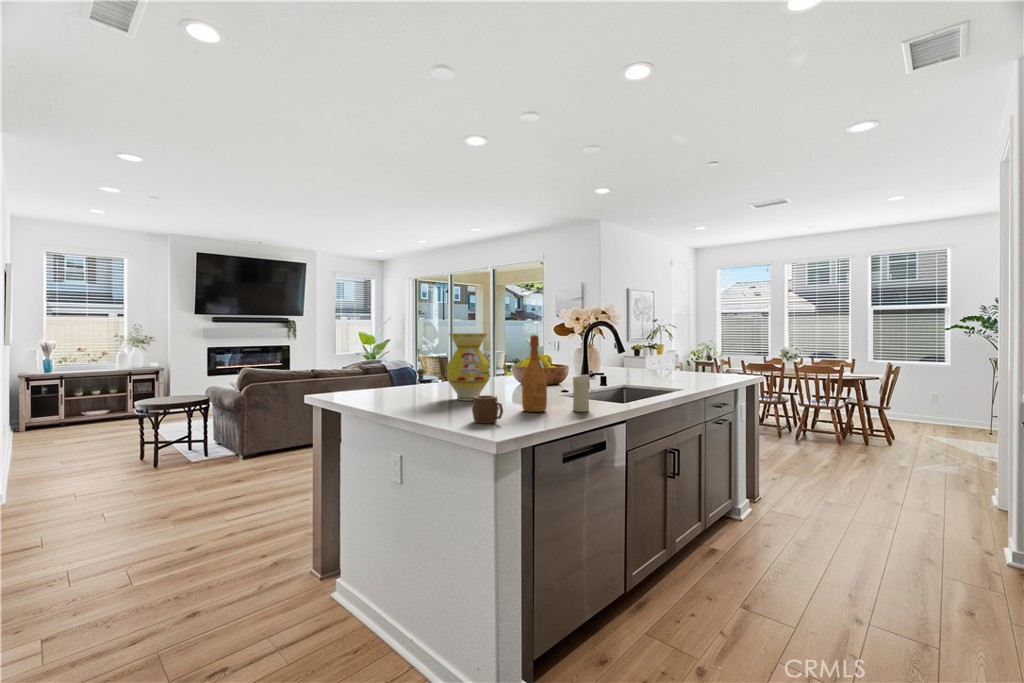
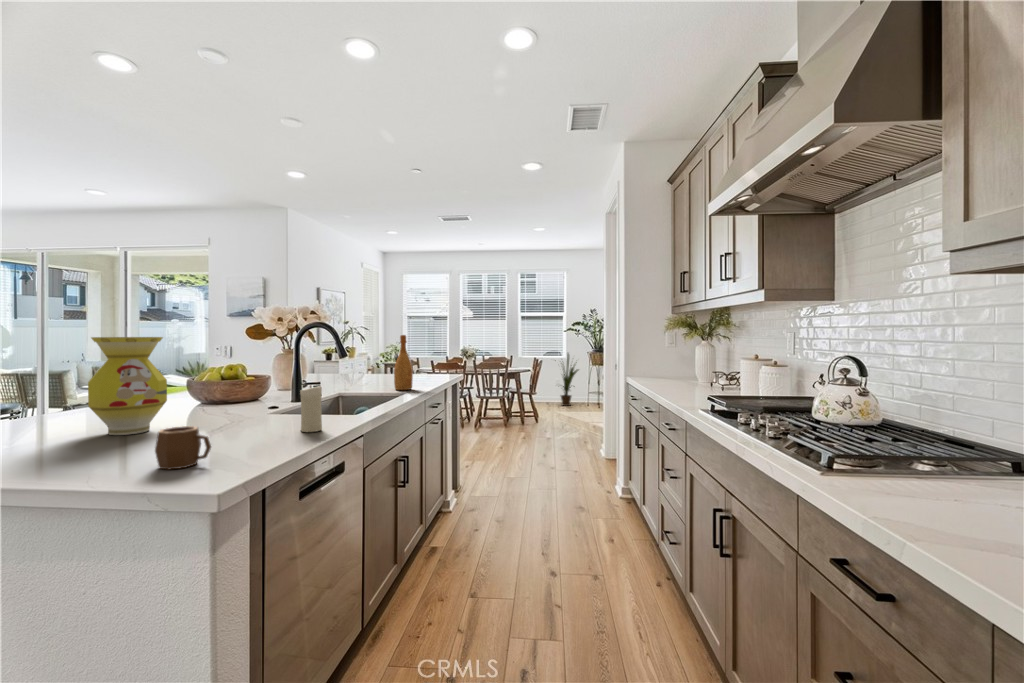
wine bottle: present [522,335,547,412] -> present [394,335,413,390]
house plant: none [921,355,973,429] -> present [561,354,578,406]

